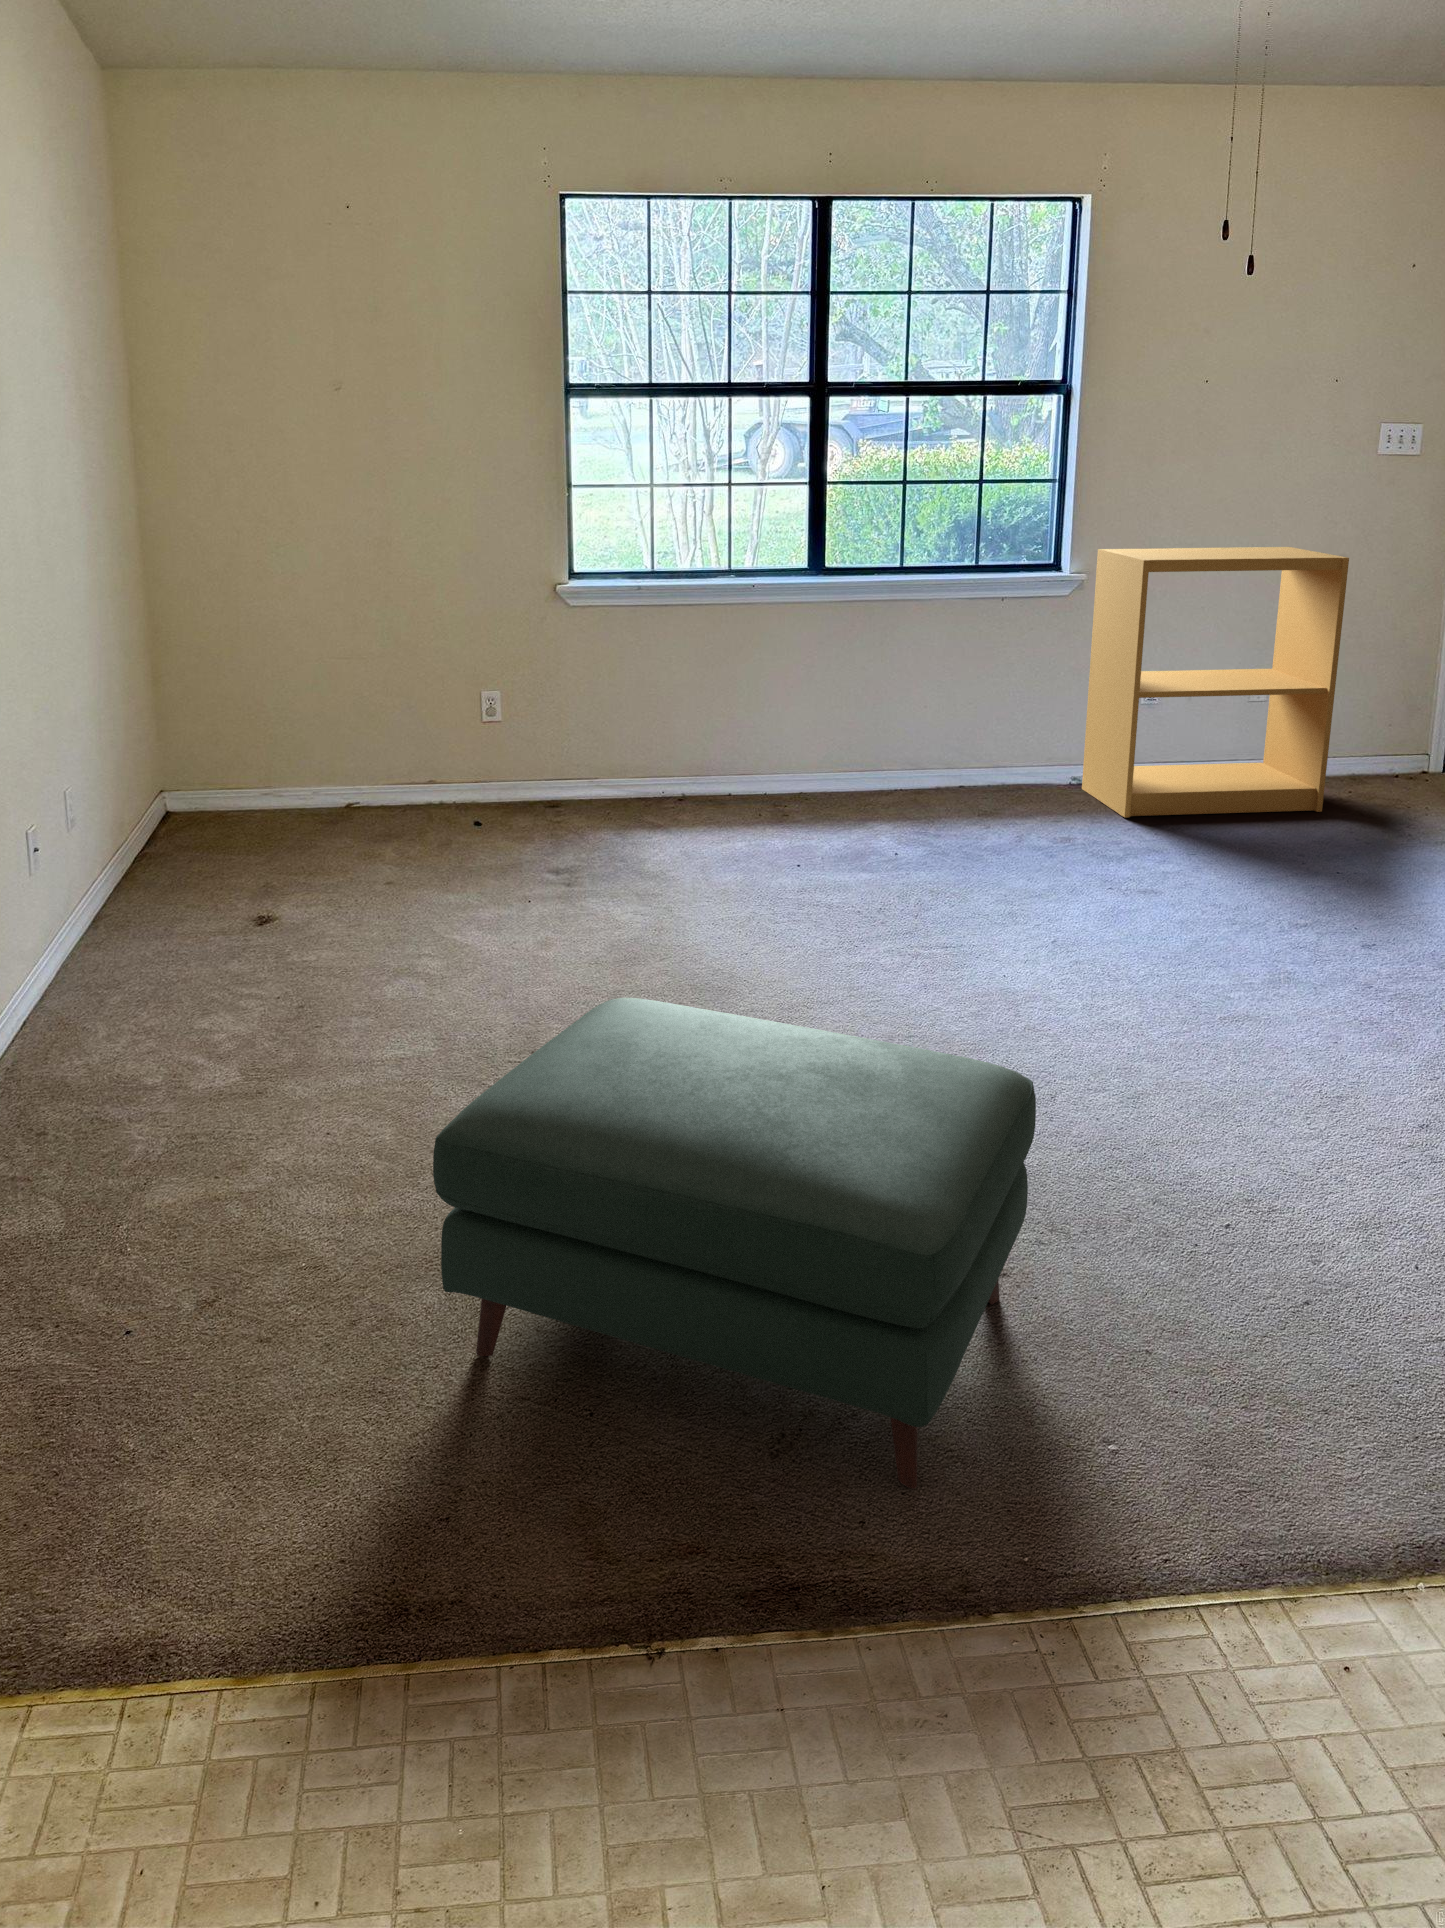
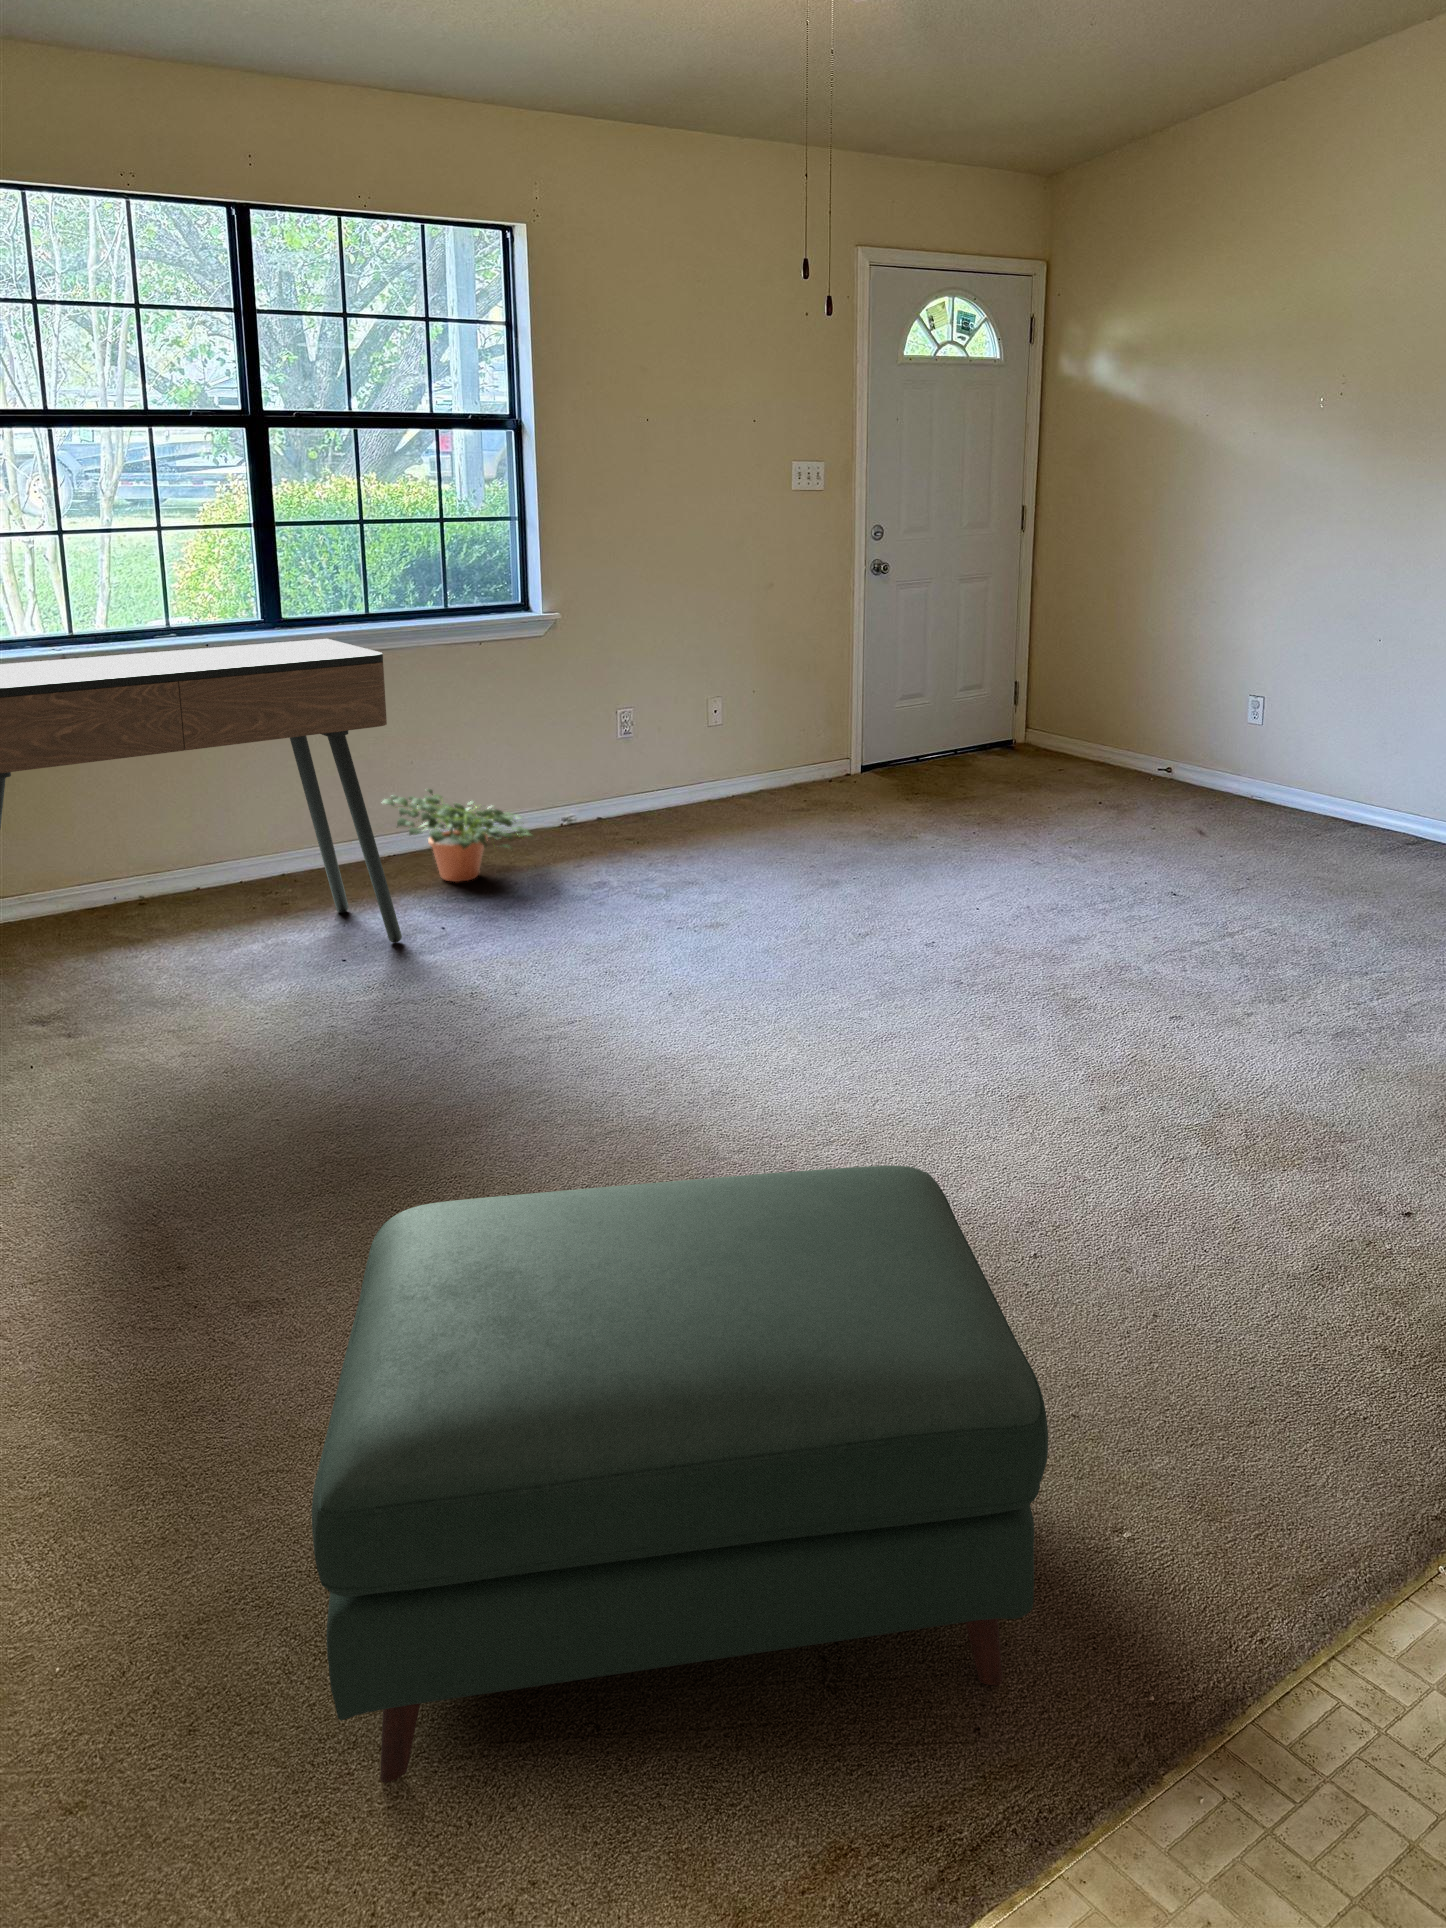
bookshelf: present [1082,547,1349,818] -> none [569,577,799,854]
console table: none [514,584,868,866] -> present [0,639,402,943]
potted plant: none [886,728,1021,816] -> present [383,789,532,882]

